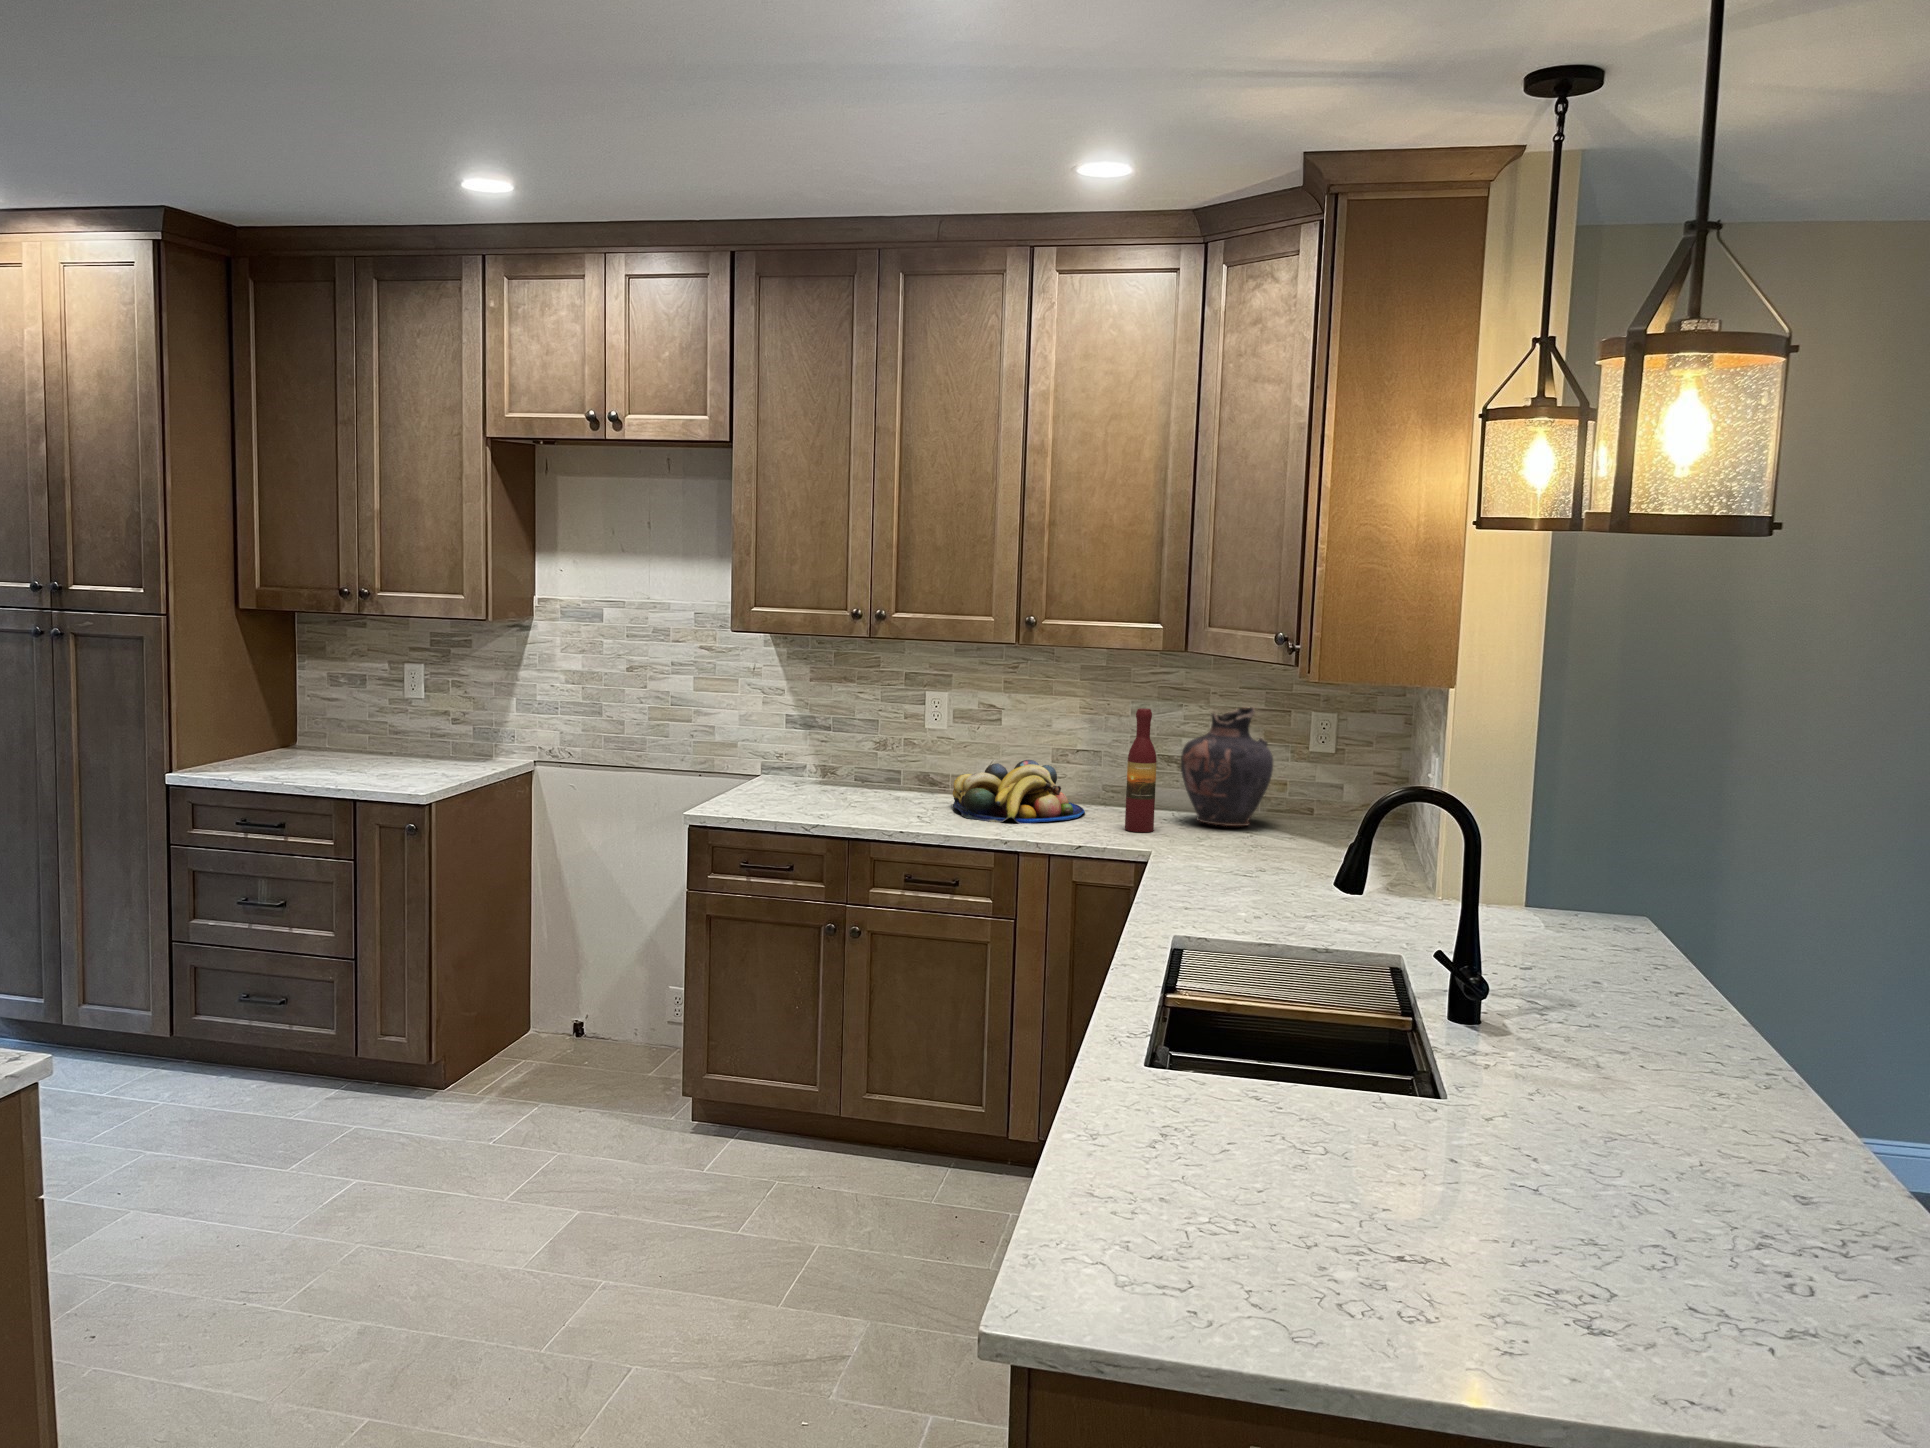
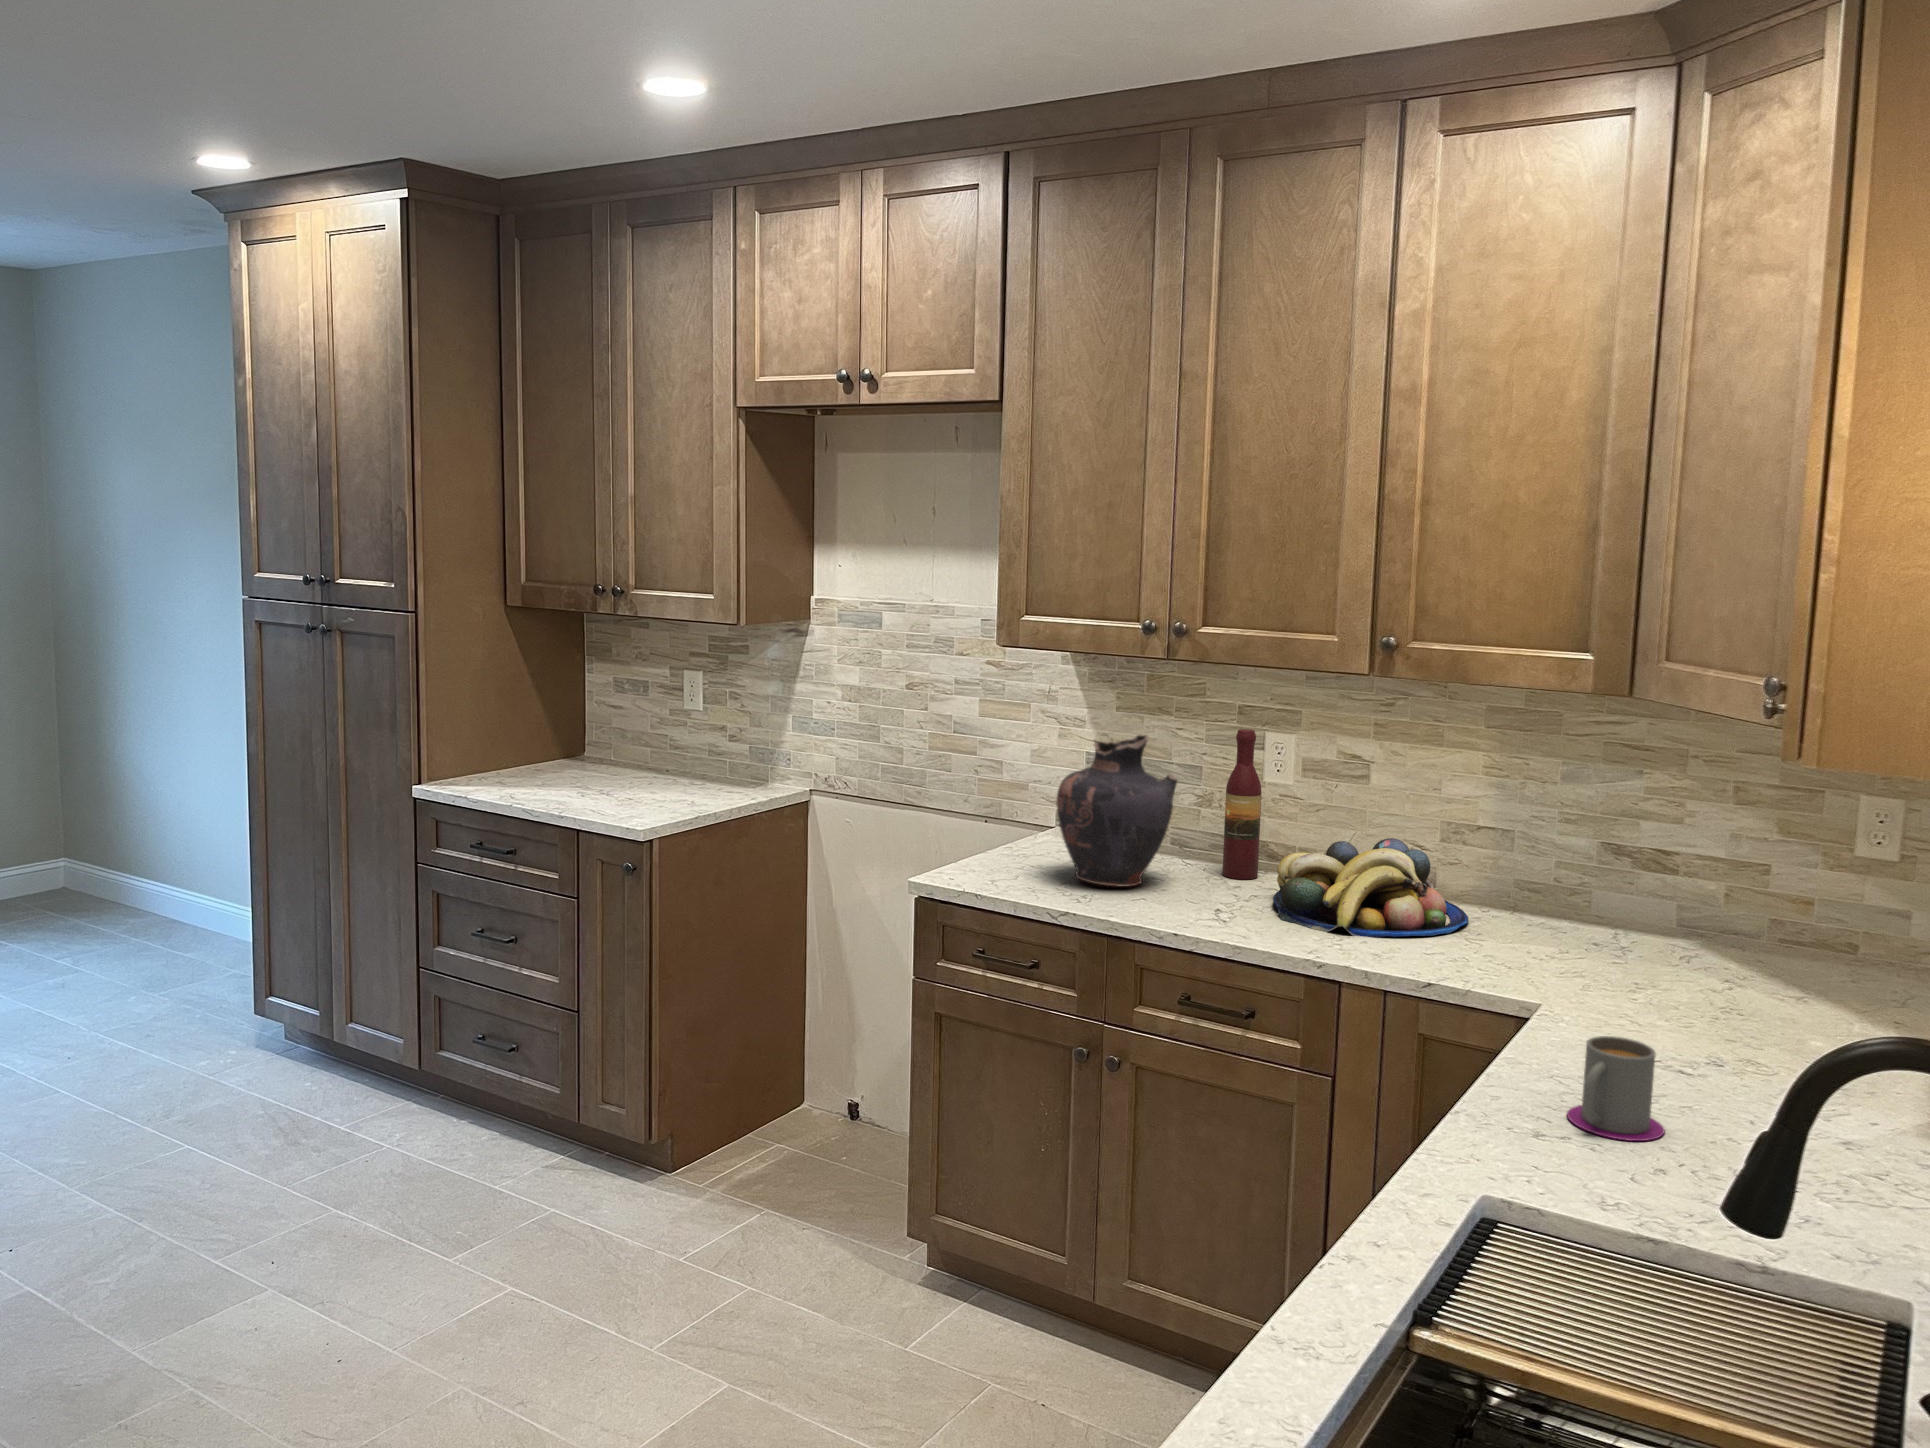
vase: present [1181,707,1273,826] -> present [1056,735,1177,887]
wine bottle: present [1125,708,1157,832] -> present [1222,729,1261,879]
mug: none [1199,842,1253,899] -> present [1567,1036,1664,1141]

